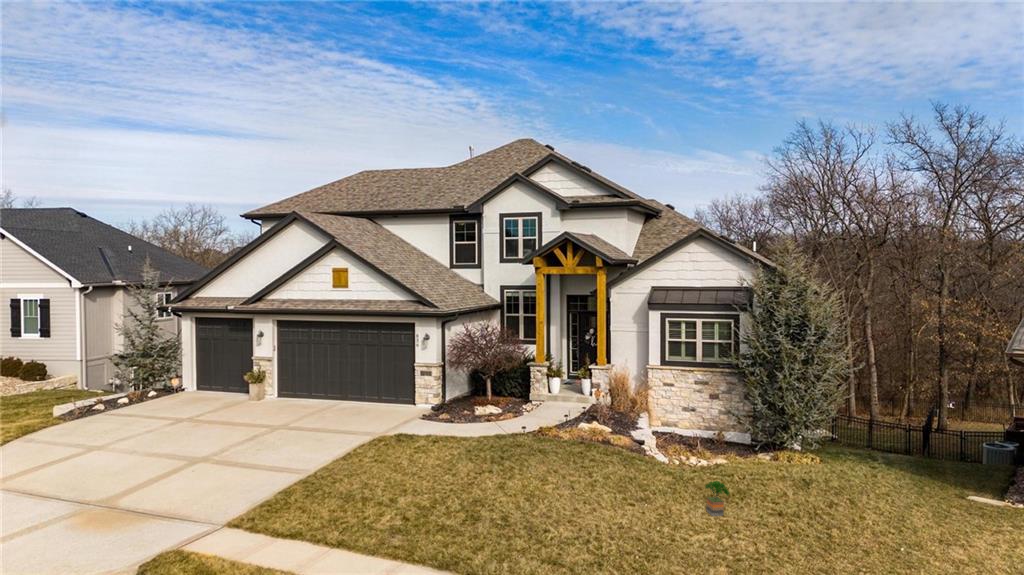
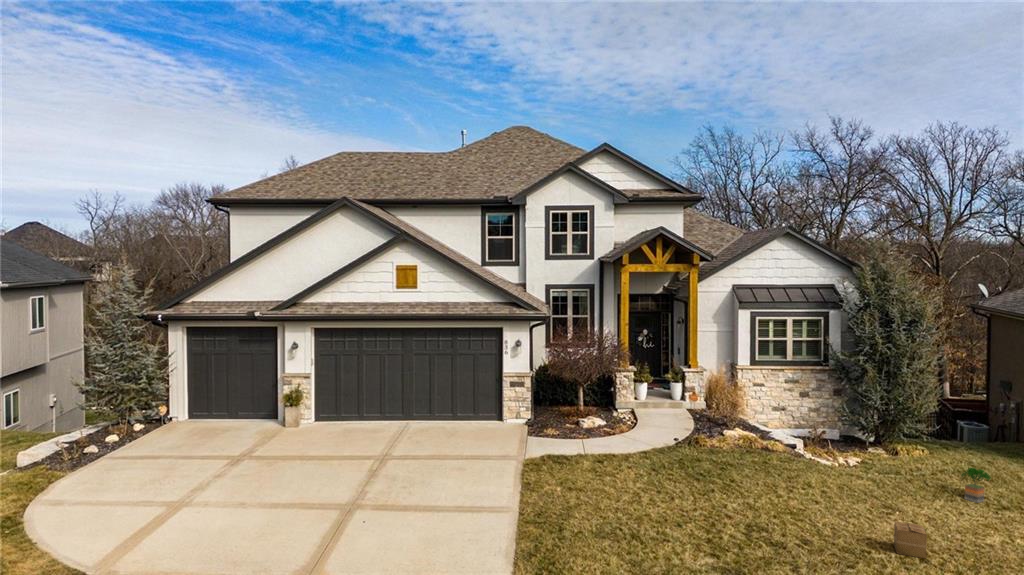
cardboard box: none [534,521,567,558] -> present [893,522,927,558]

